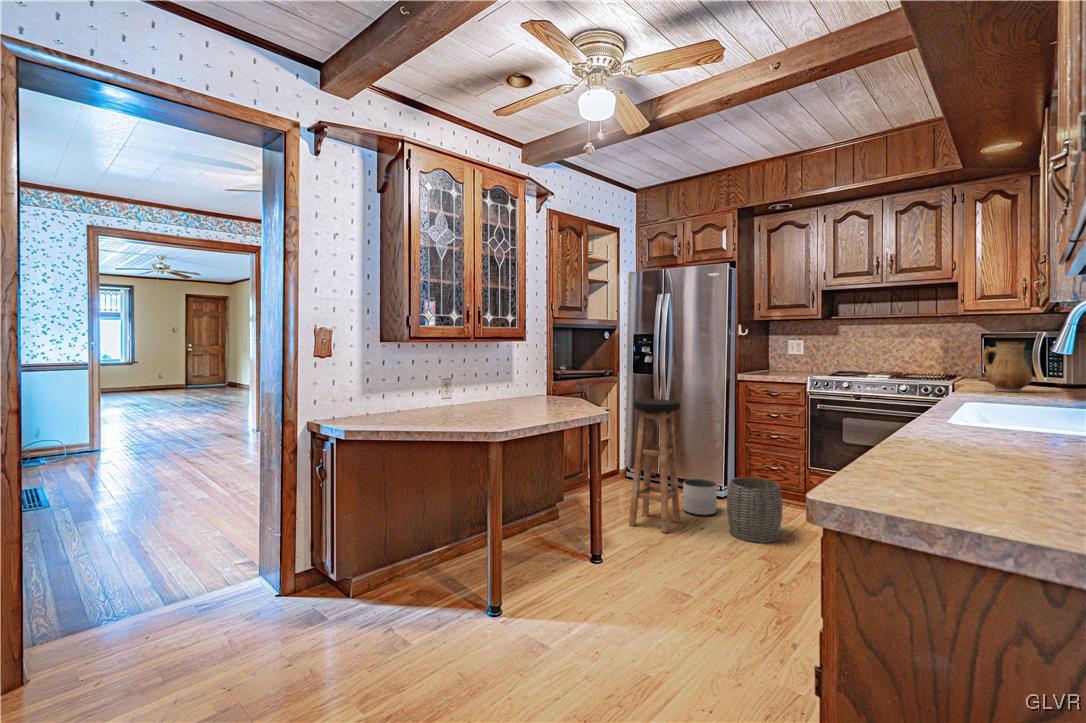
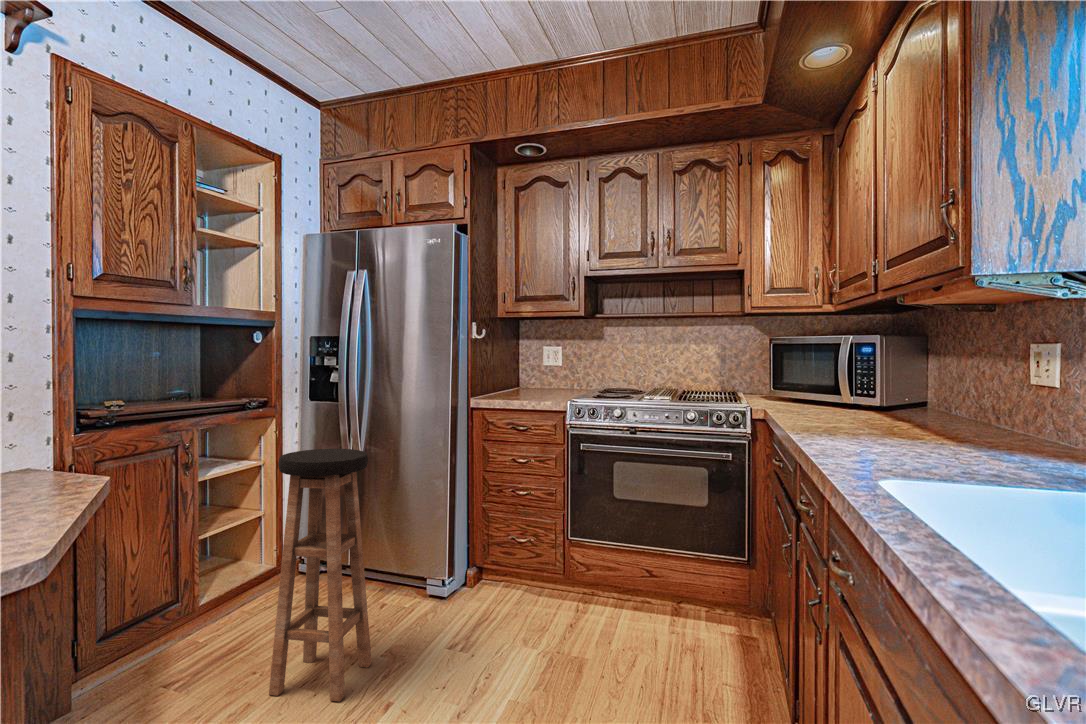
ceramic pitcher: present [982,342,1032,392] -> none [790,350,850,420]
woven basket: present [727,477,782,543] -> none [448,570,535,689]
planter: present [683,479,717,516] -> none [381,573,436,640]

